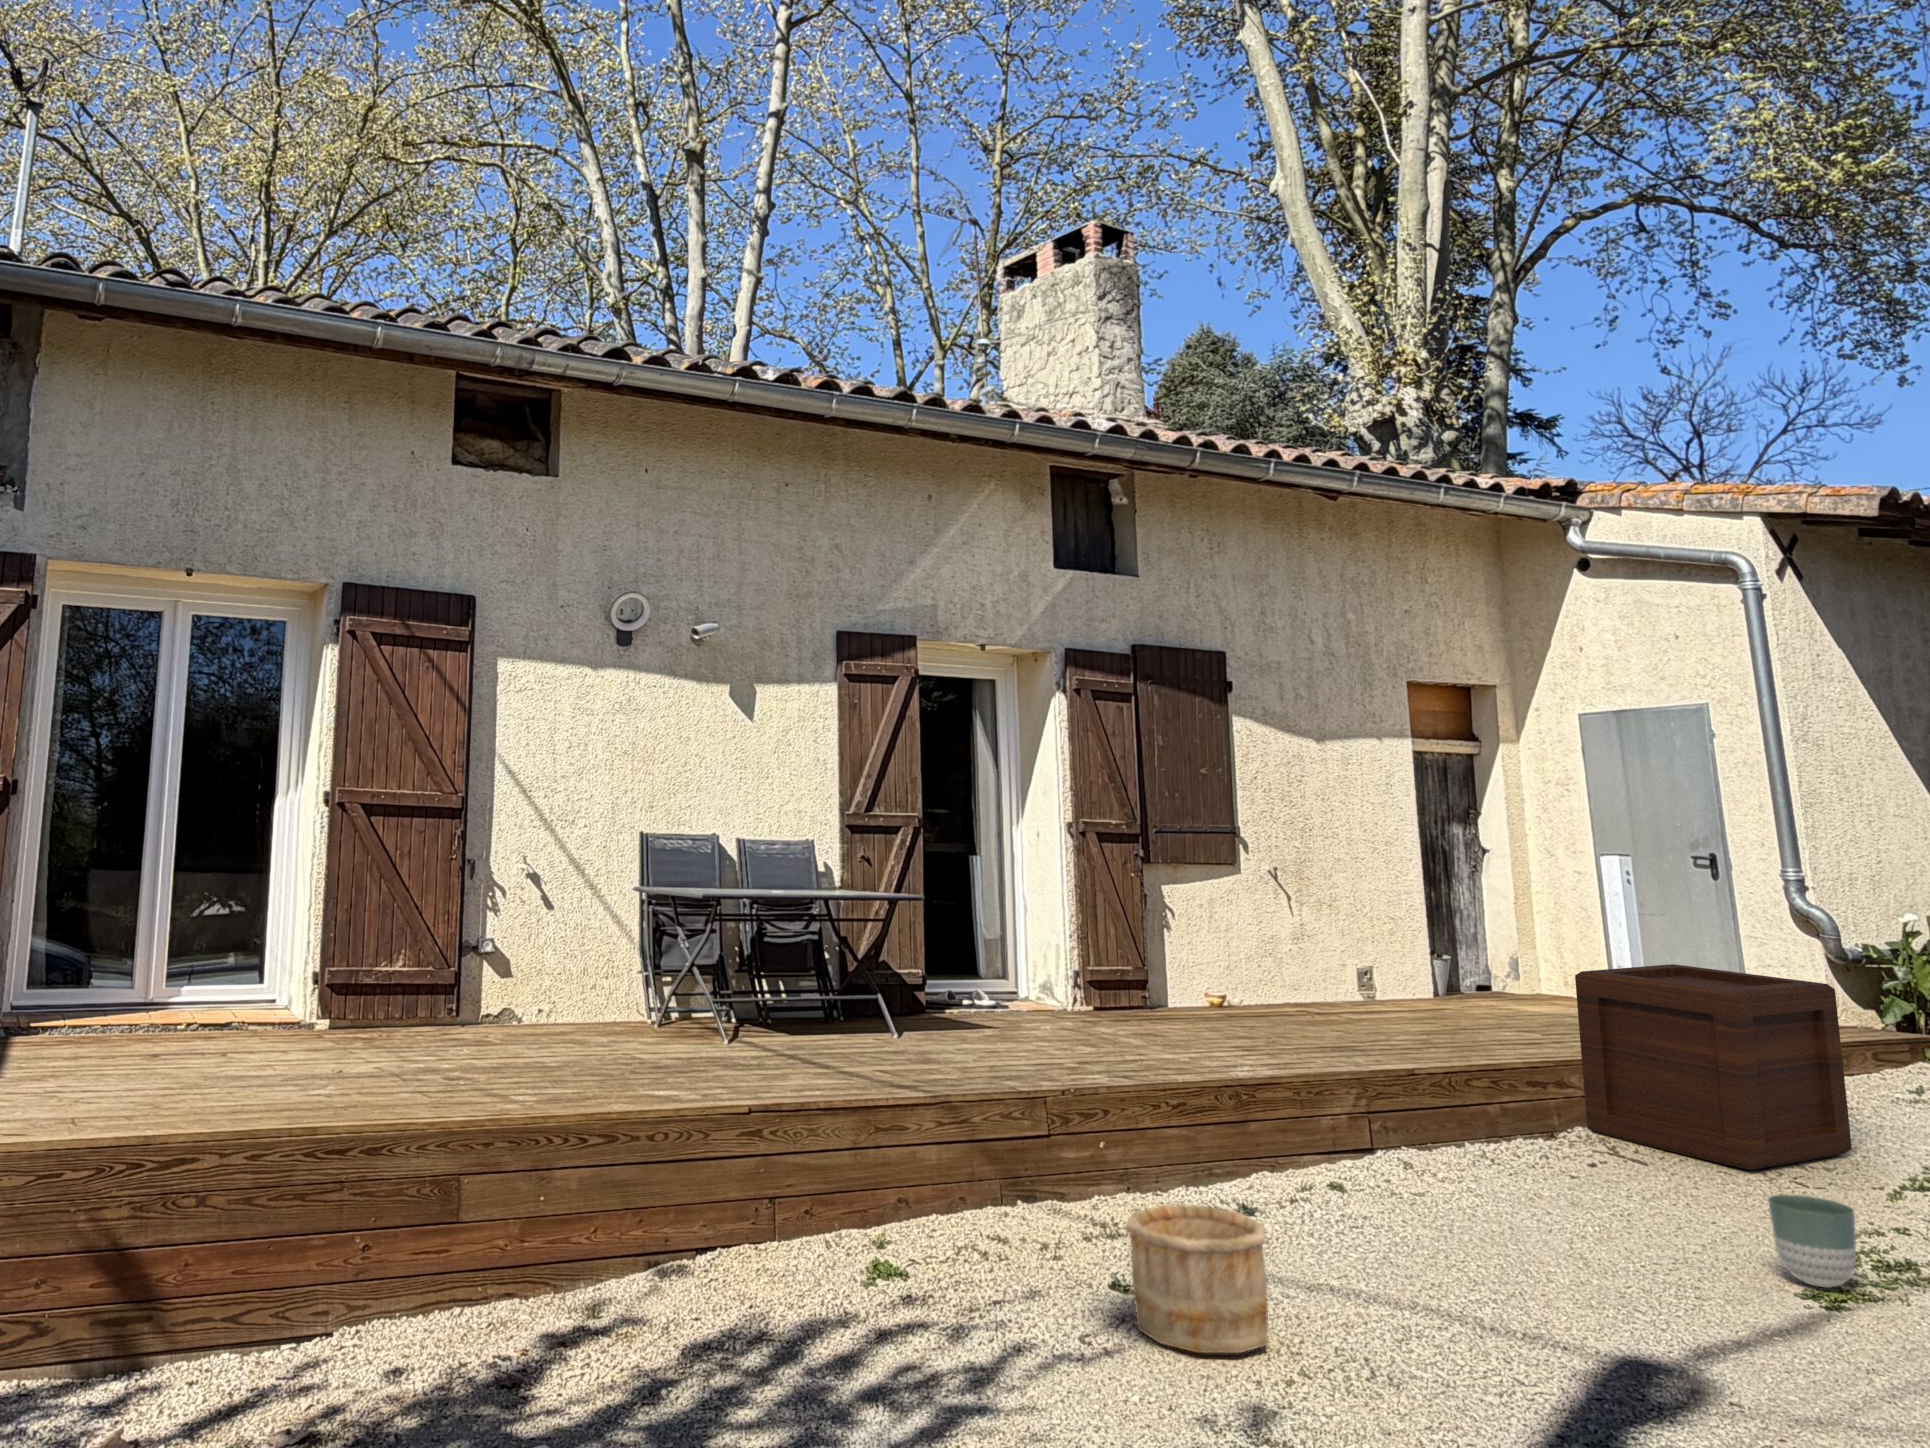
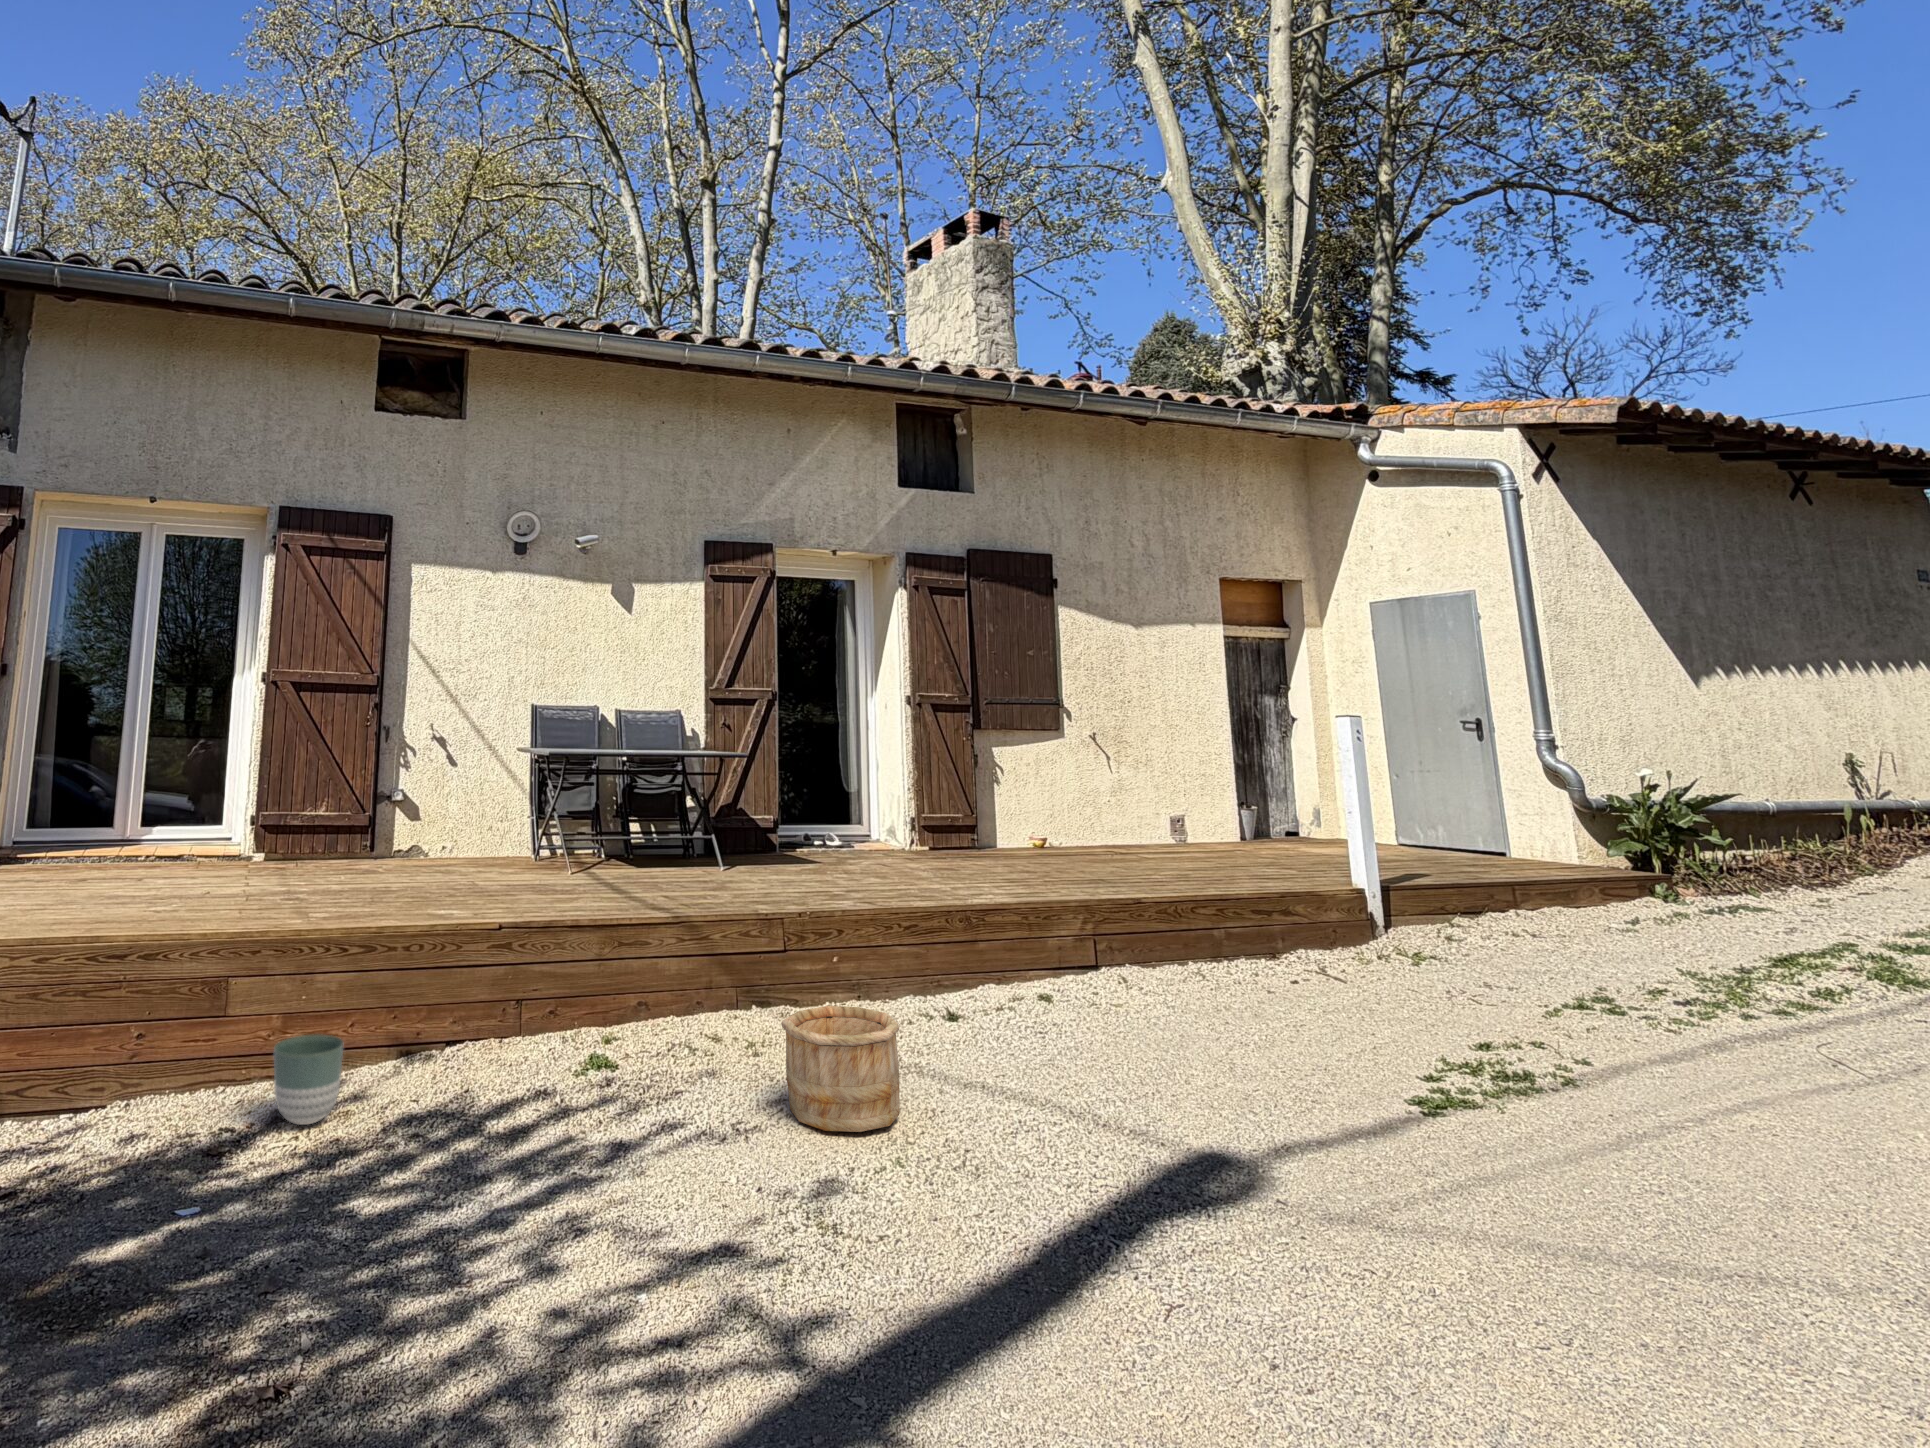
wooden crate: present [1575,964,1852,1170] -> none [1301,812,1539,988]
planter: present [1768,1194,1856,1288] -> present [274,1034,343,1125]

